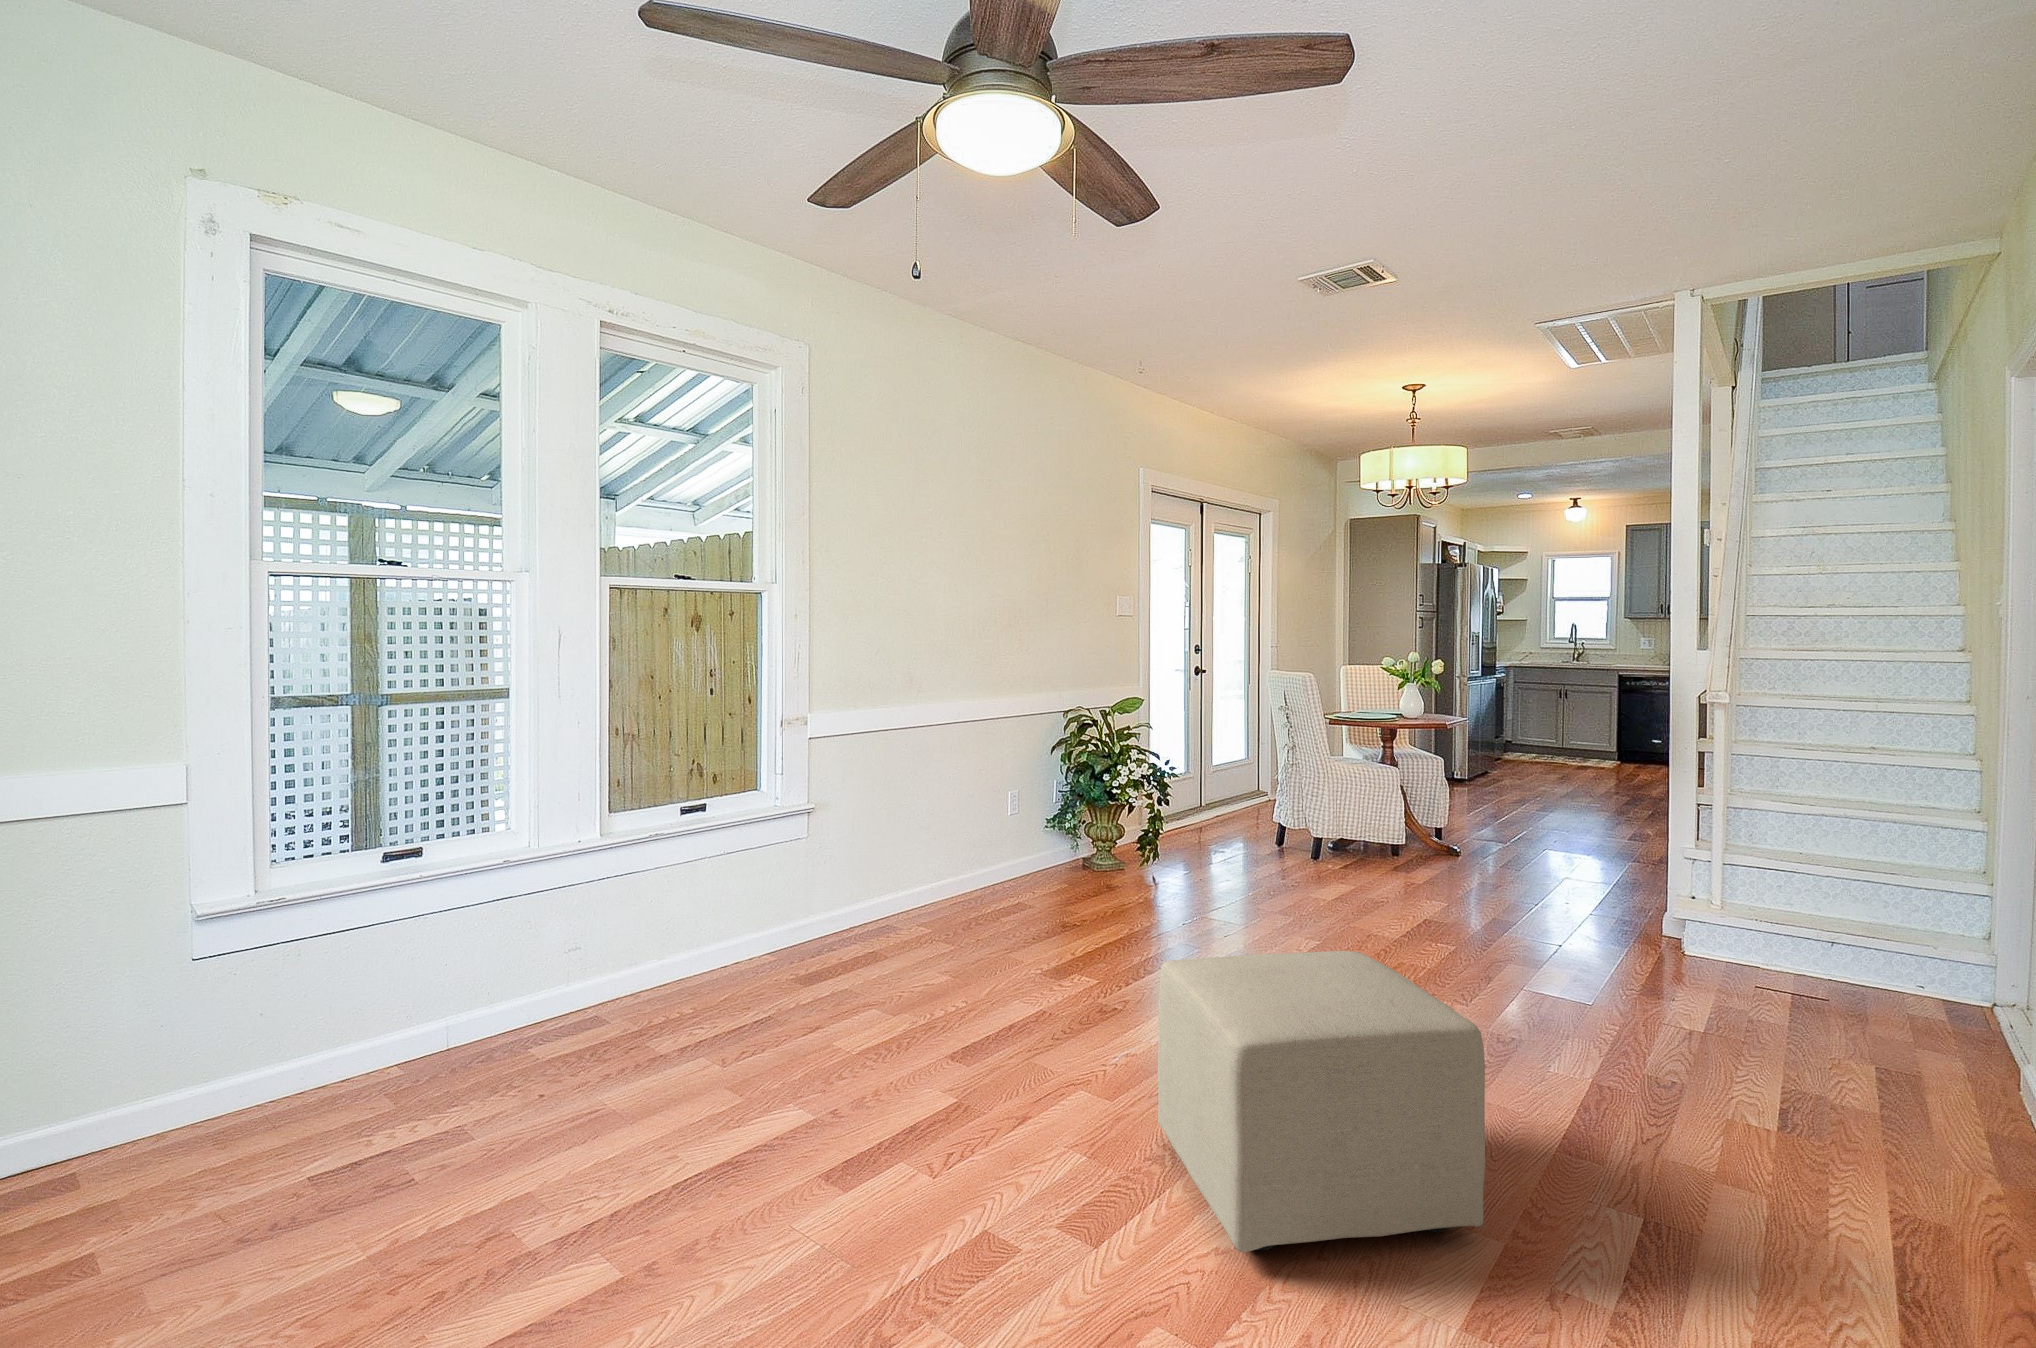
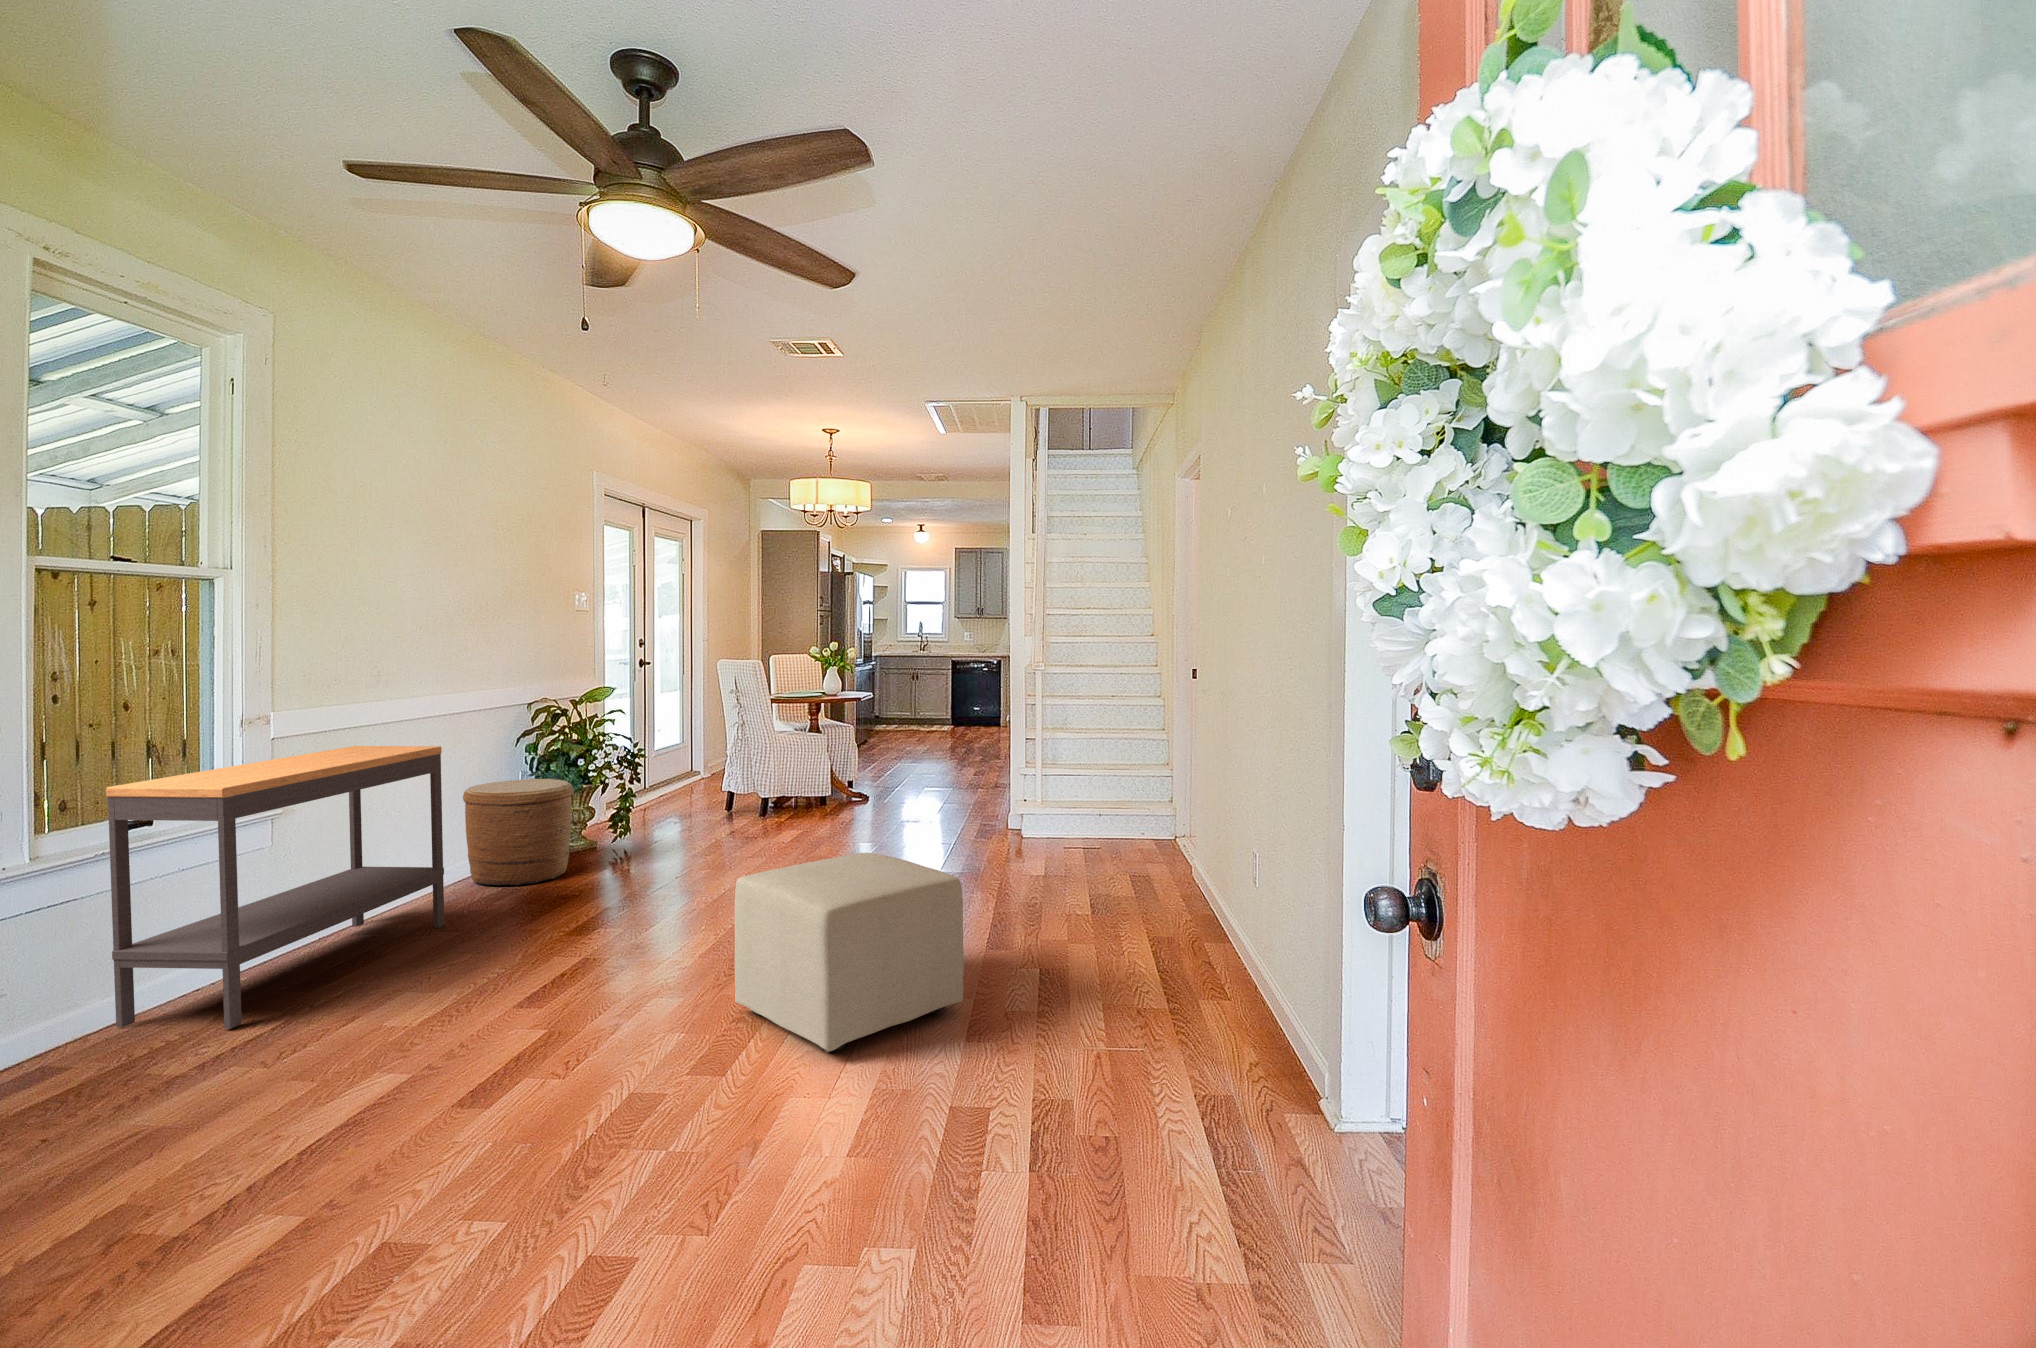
console table: none [657,749,943,1015] -> present [106,746,444,1029]
woven basket: none [985,792,1087,906] -> present [463,779,573,885]

